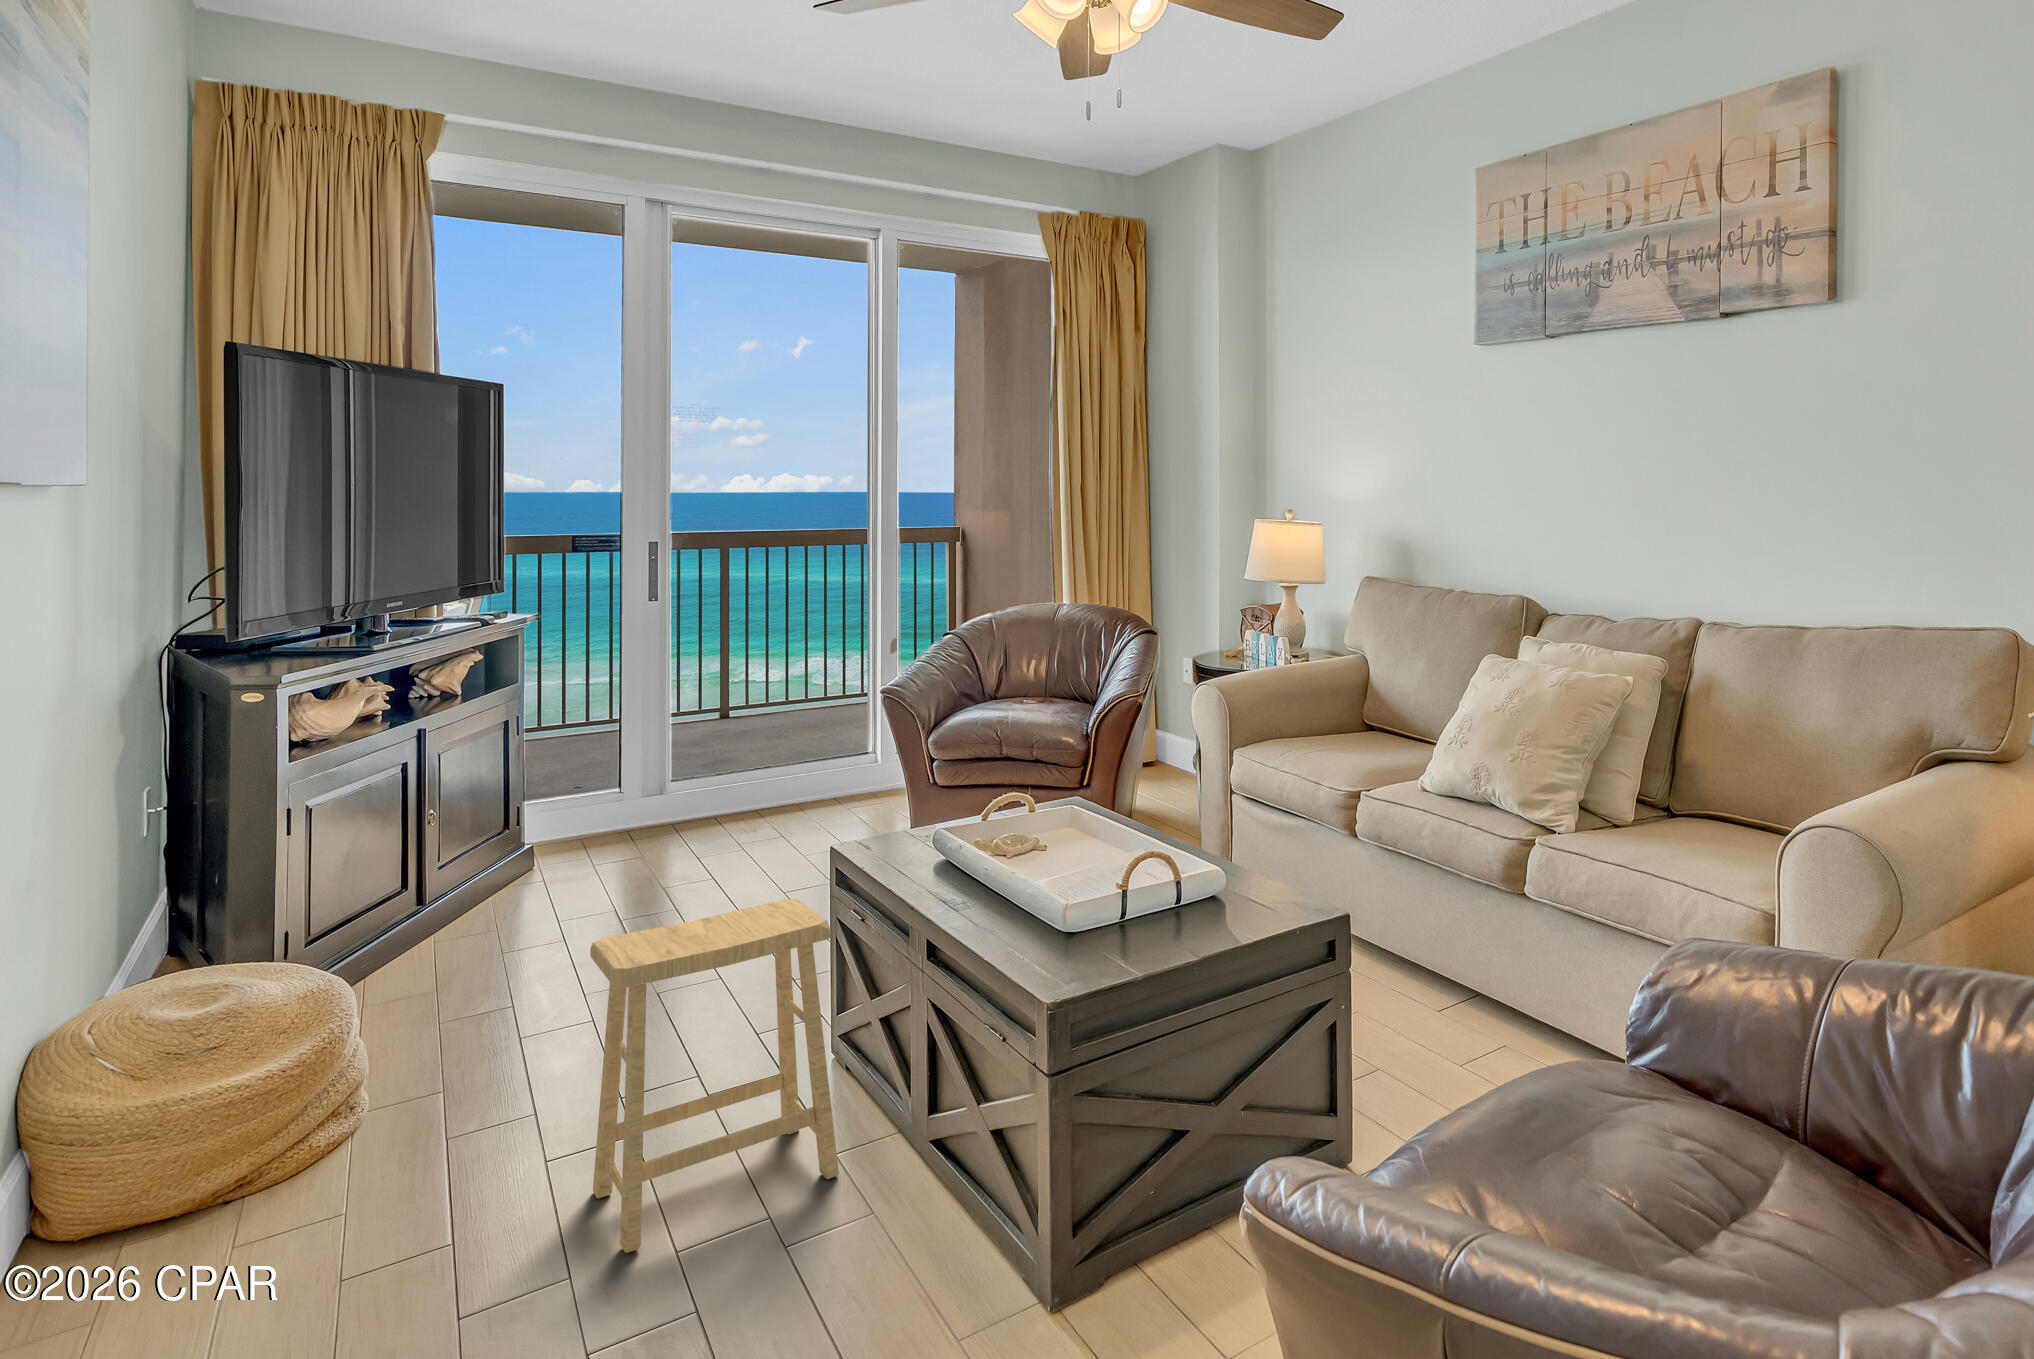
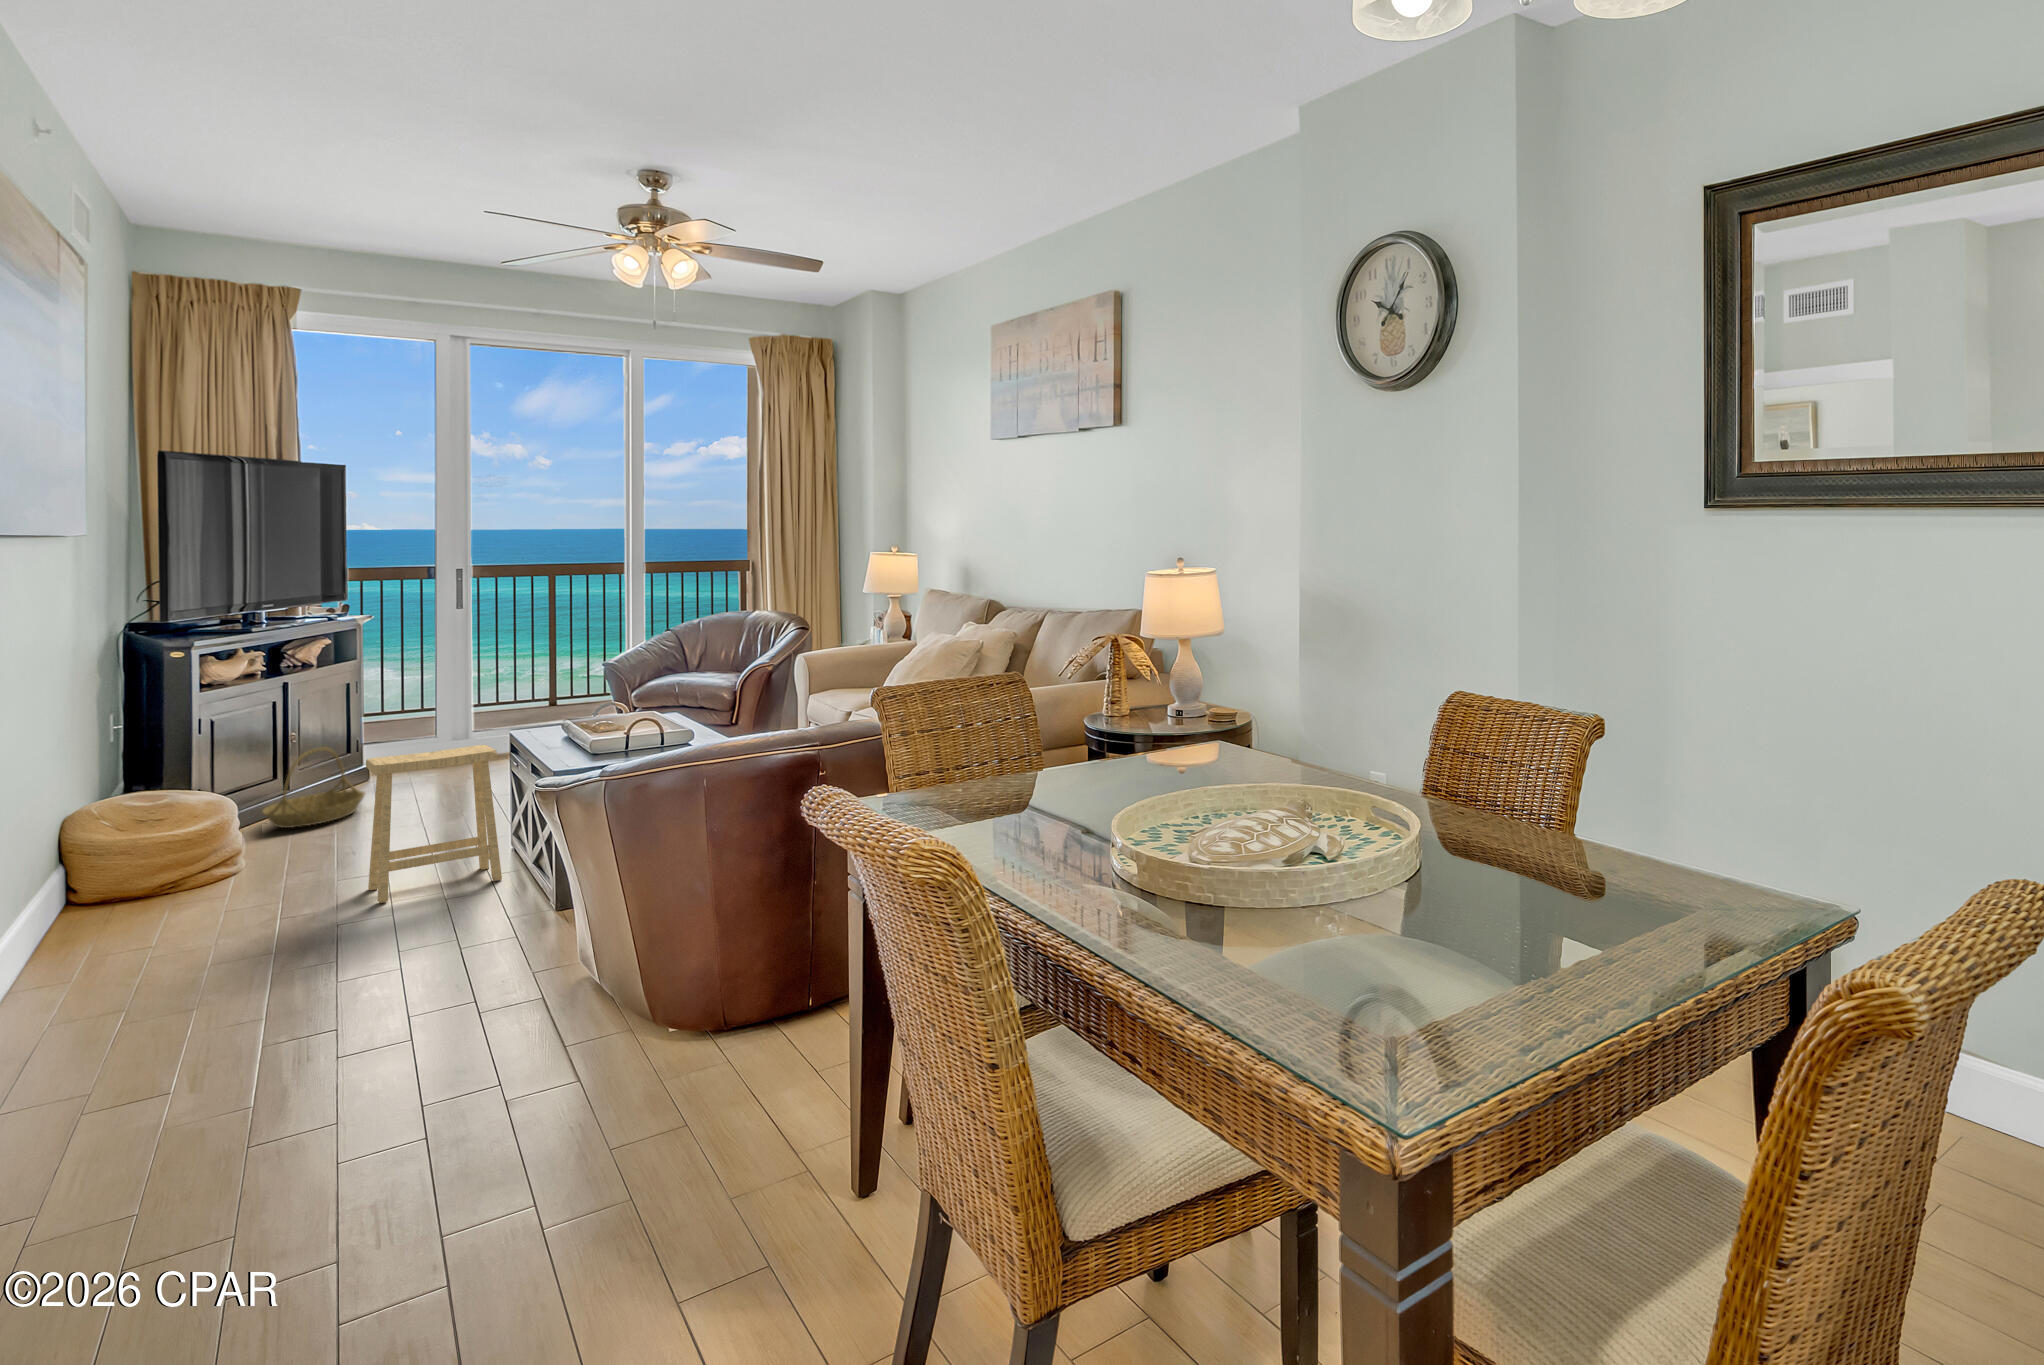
basket: none [387,839,545,983] -> present [262,747,365,828]

